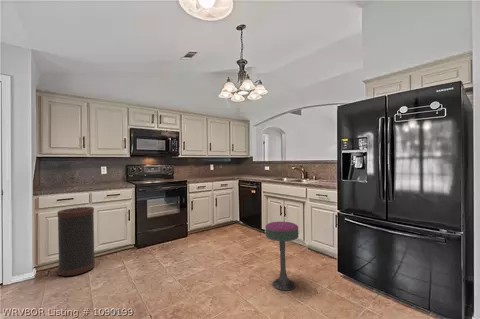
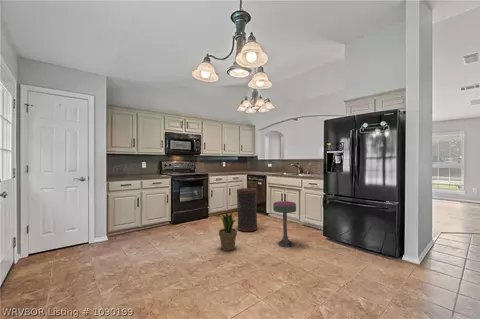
trash can: present [57,207,95,276] -> present [237,188,257,232]
potted plant: none [180,240,214,299] -> present [217,213,237,251]

